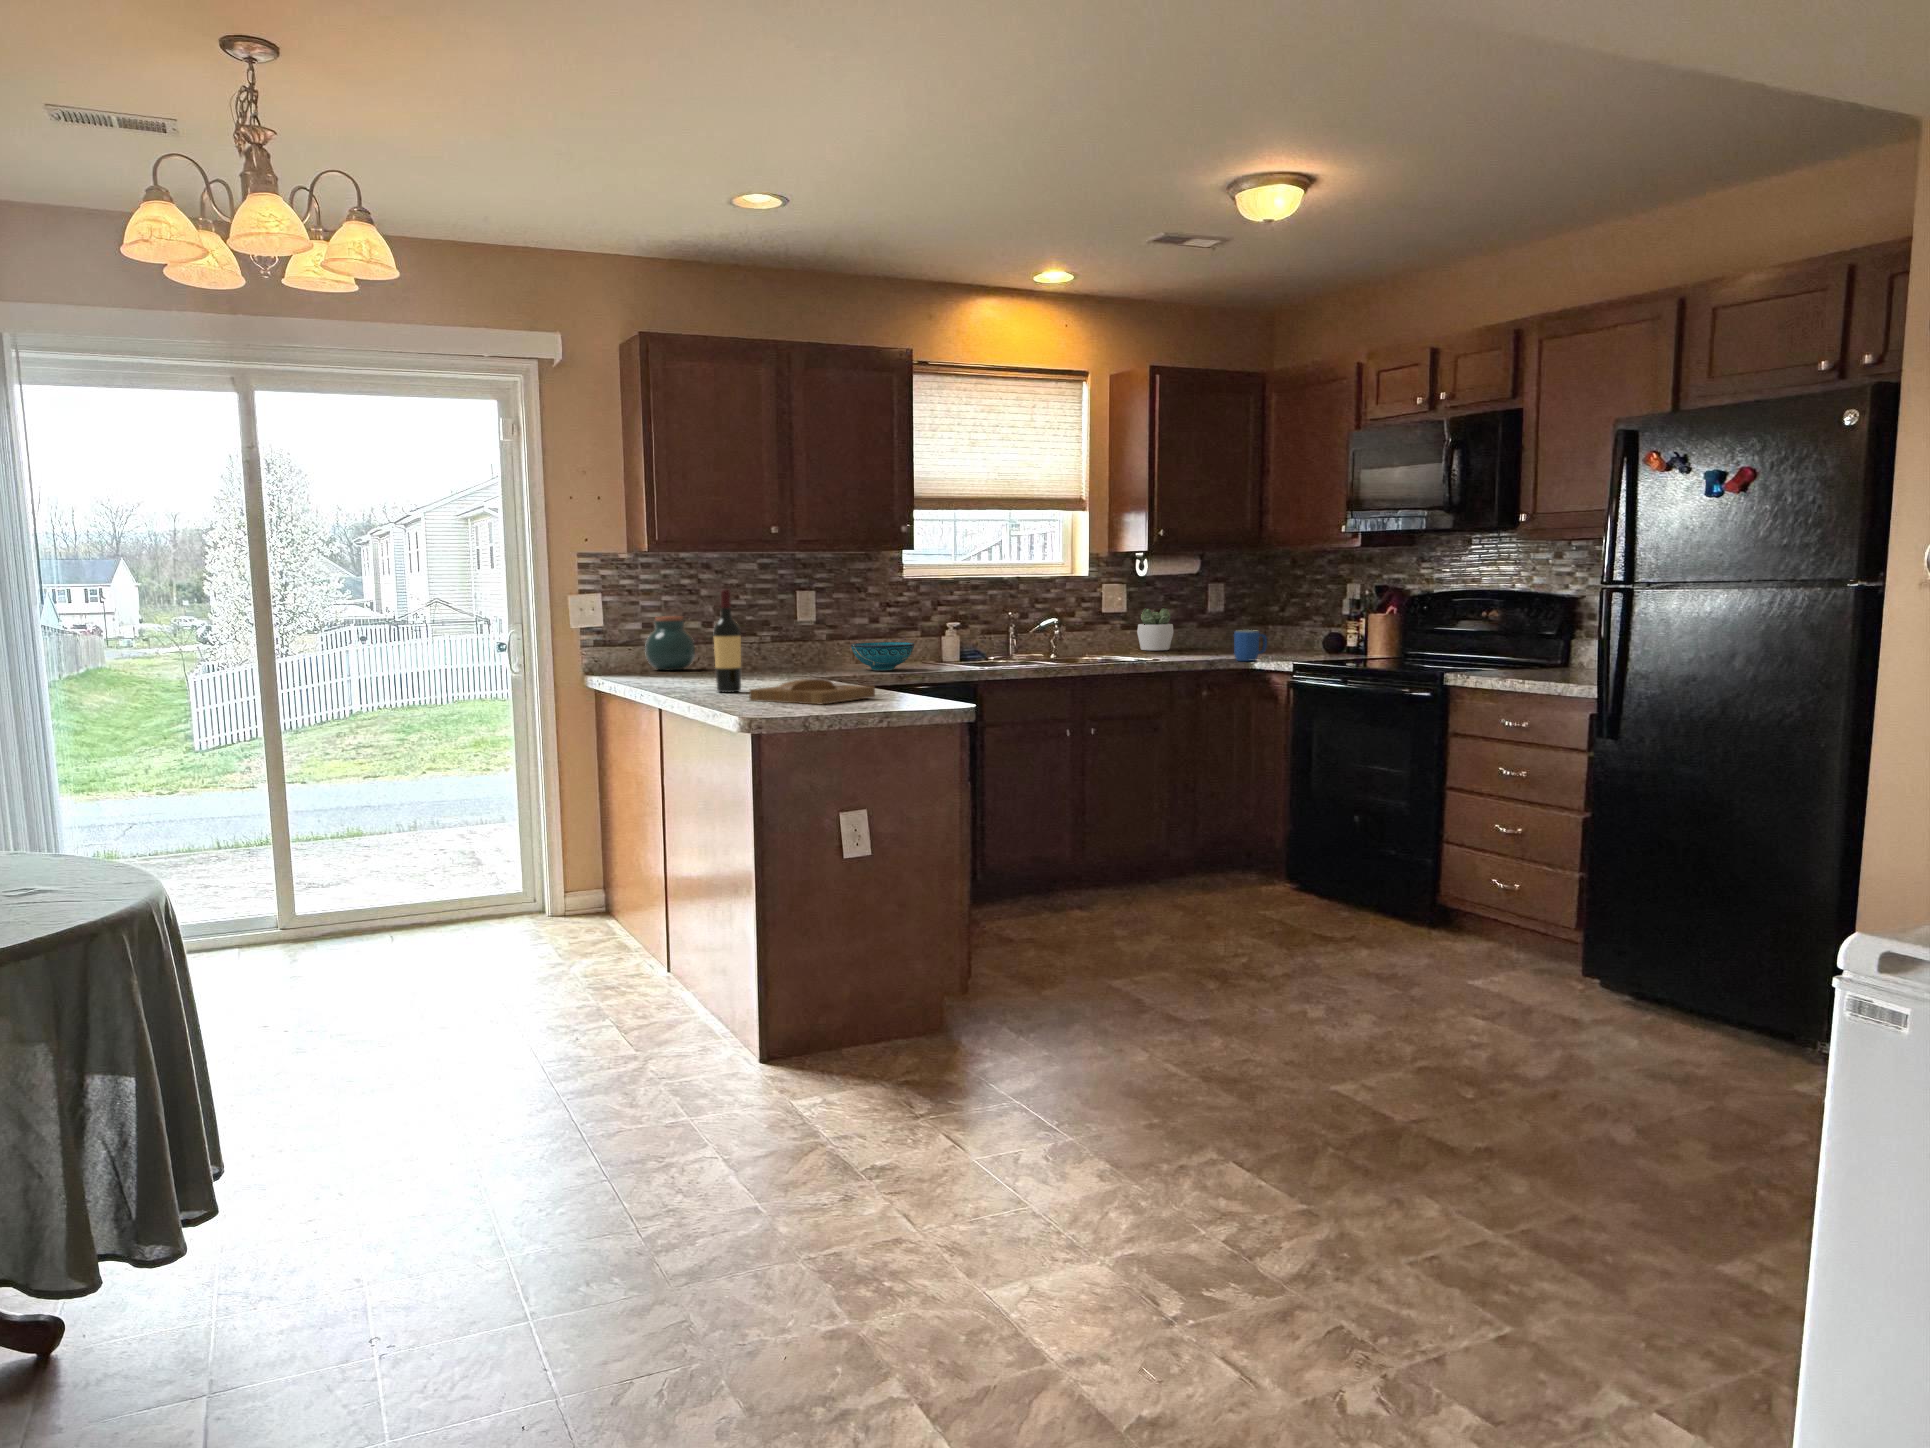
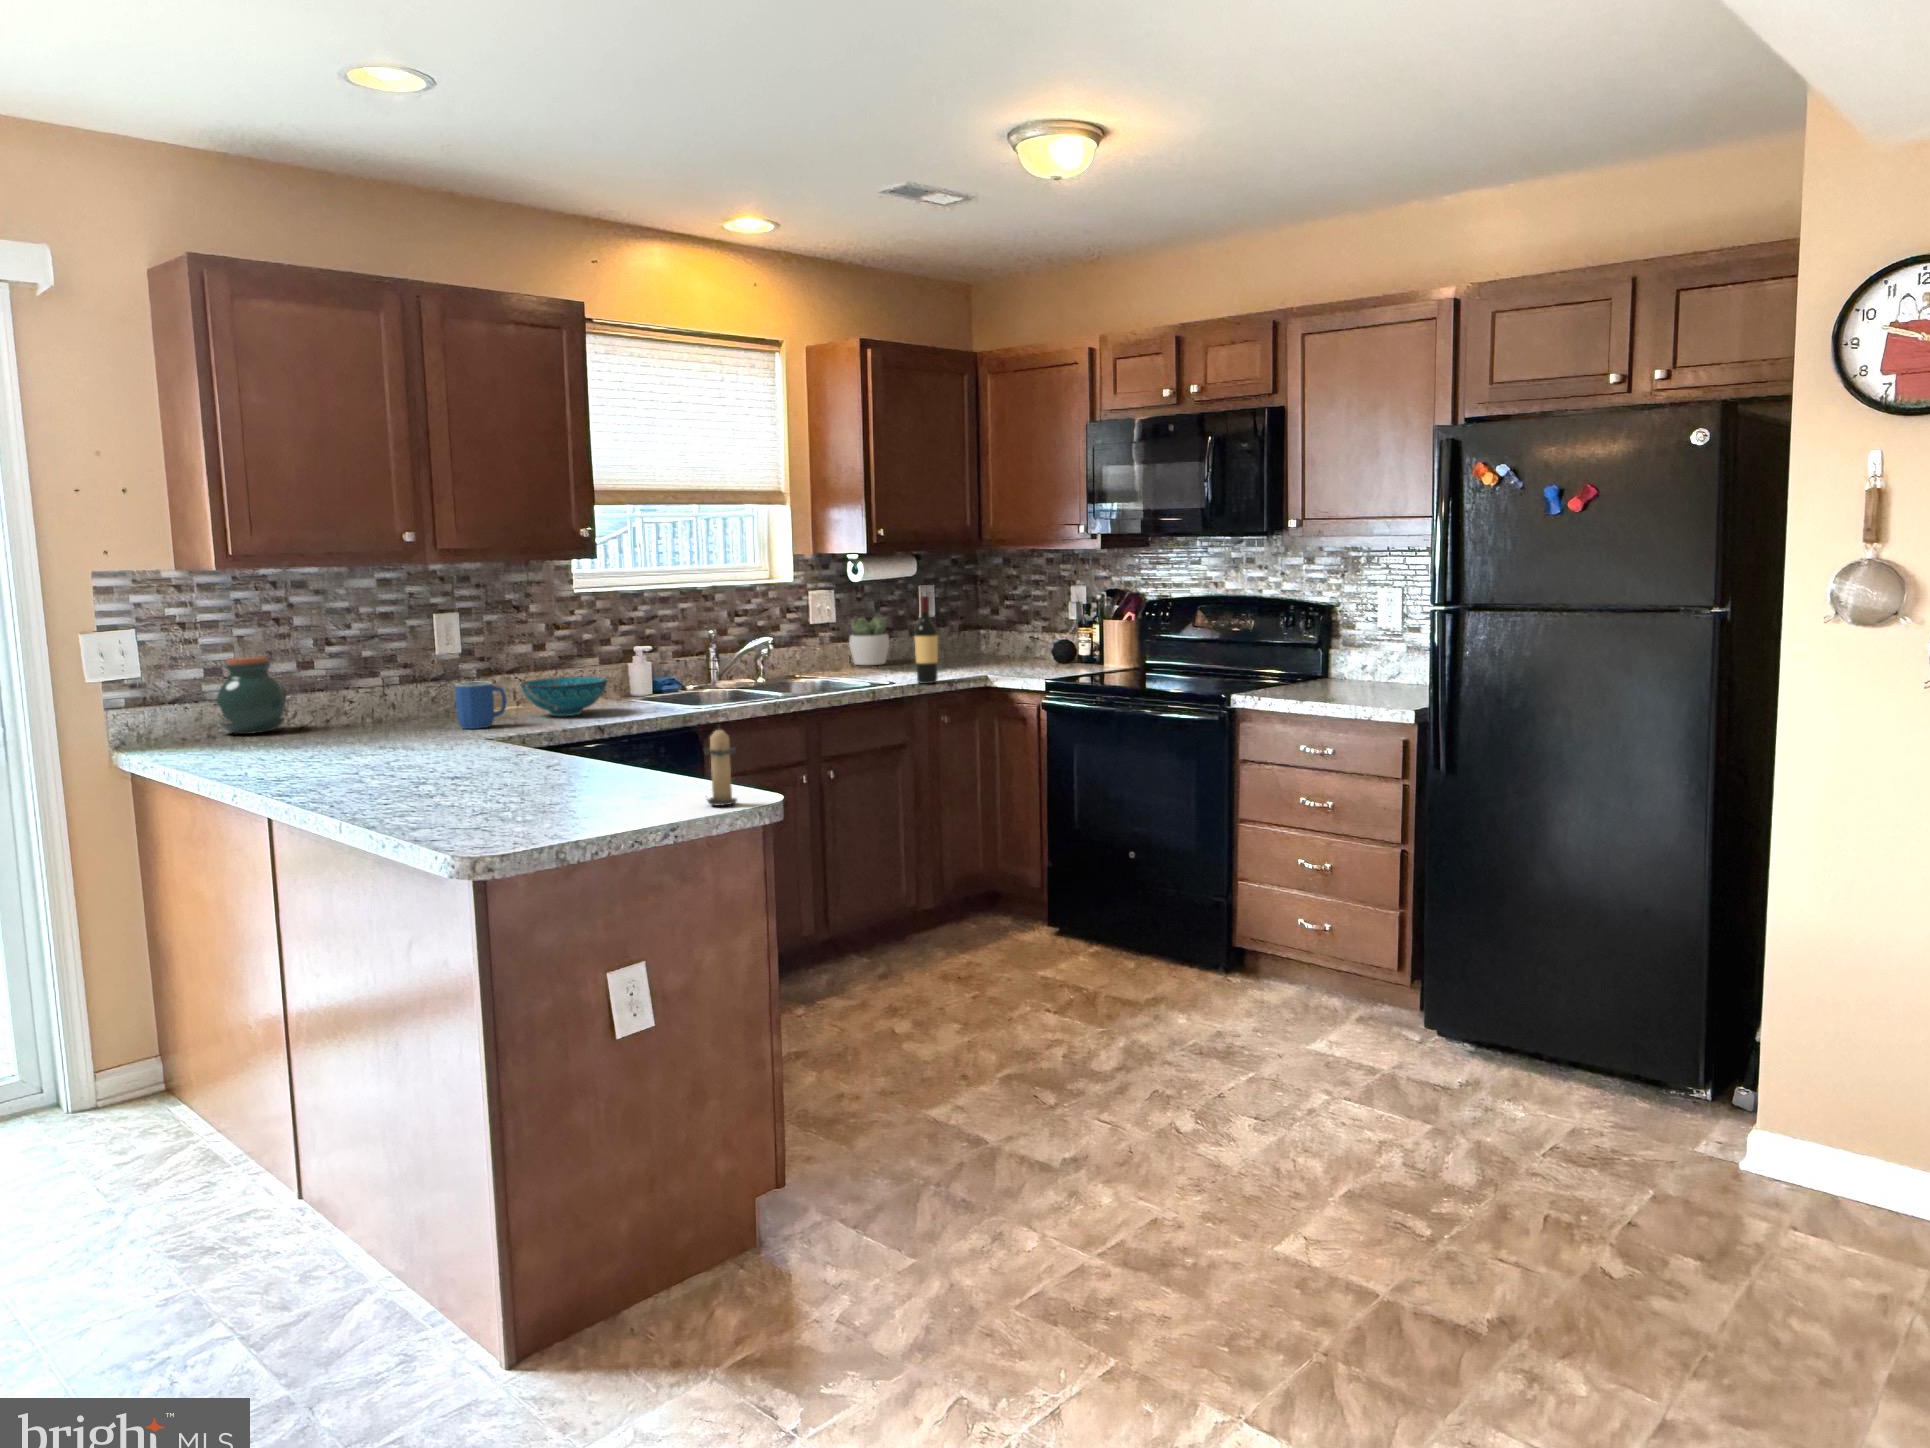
wine bottle: present [714,590,741,692] -> present [914,596,938,684]
mug: present [1234,630,1267,661] -> present [455,681,507,729]
candle: none [908,649,937,709] -> present [704,729,737,806]
tray: present [749,679,875,704] -> none [443,763,628,807]

